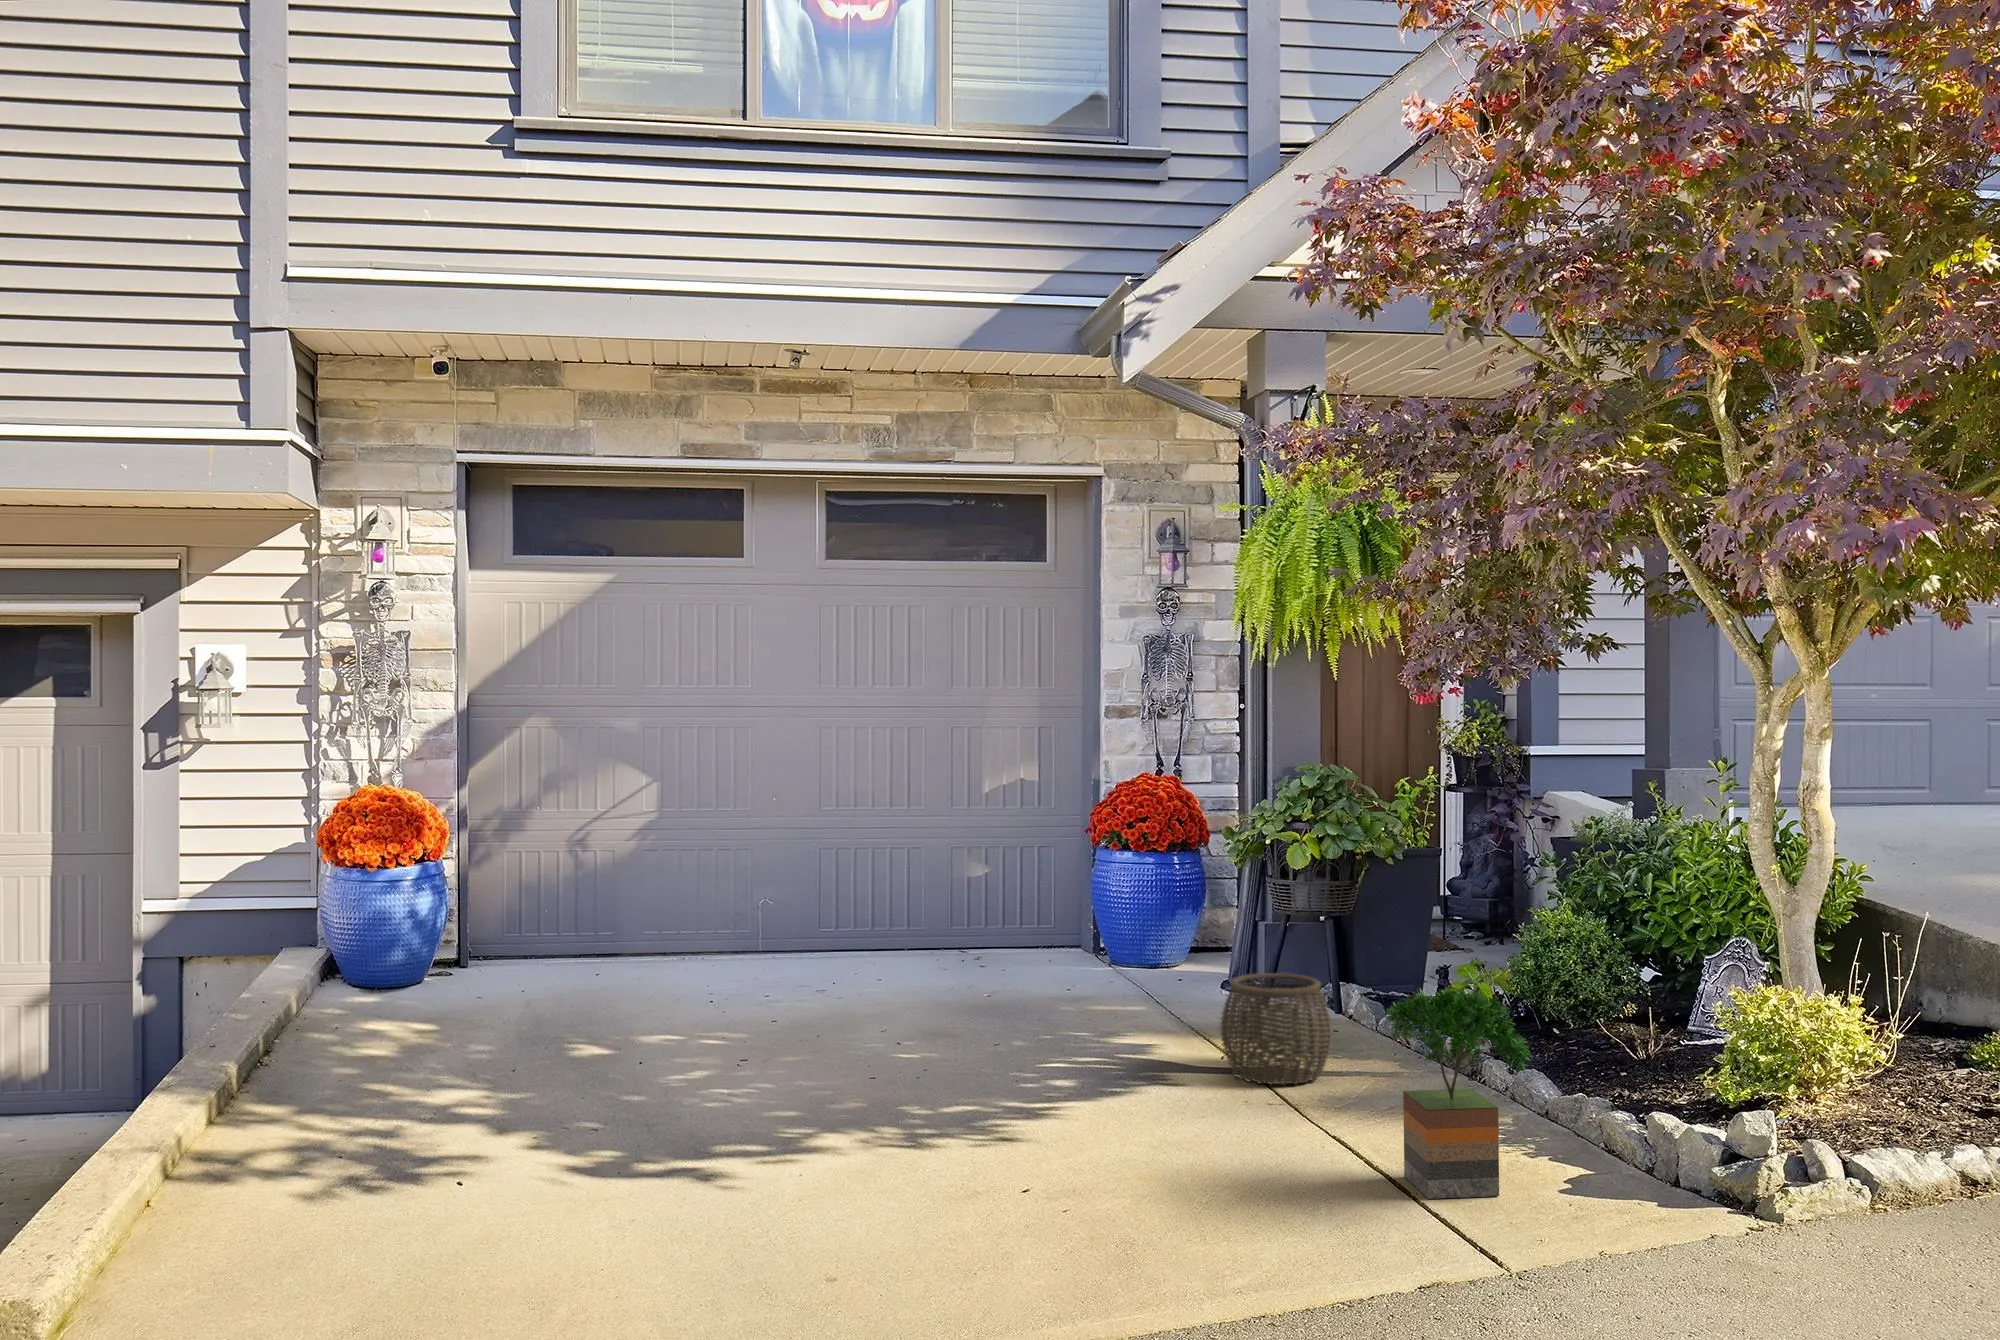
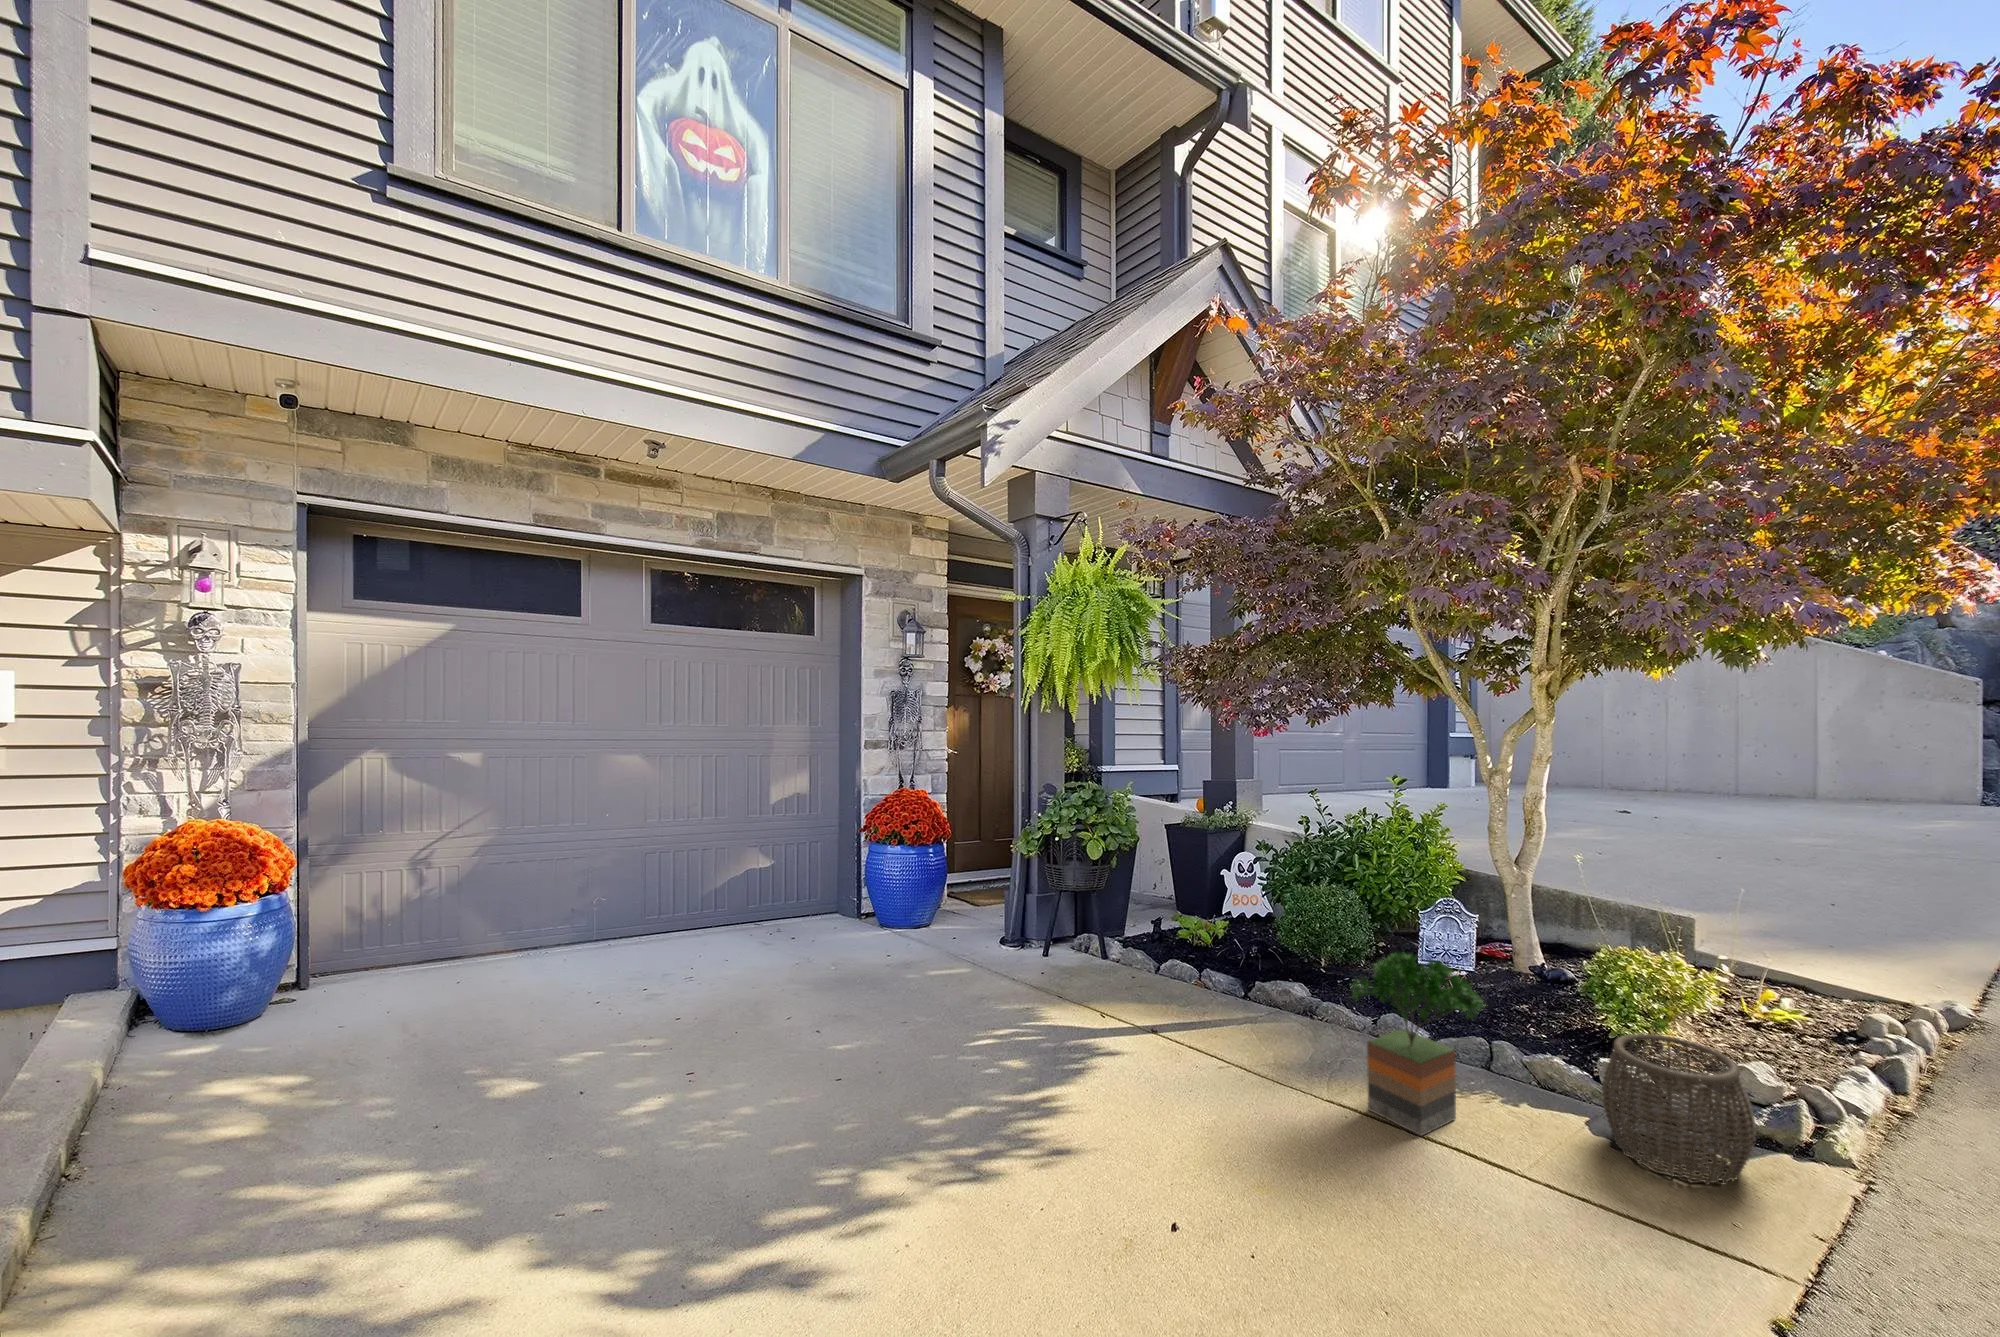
woven basket: present [1221,973,1332,1085] -> present [1601,1034,1756,1185]

